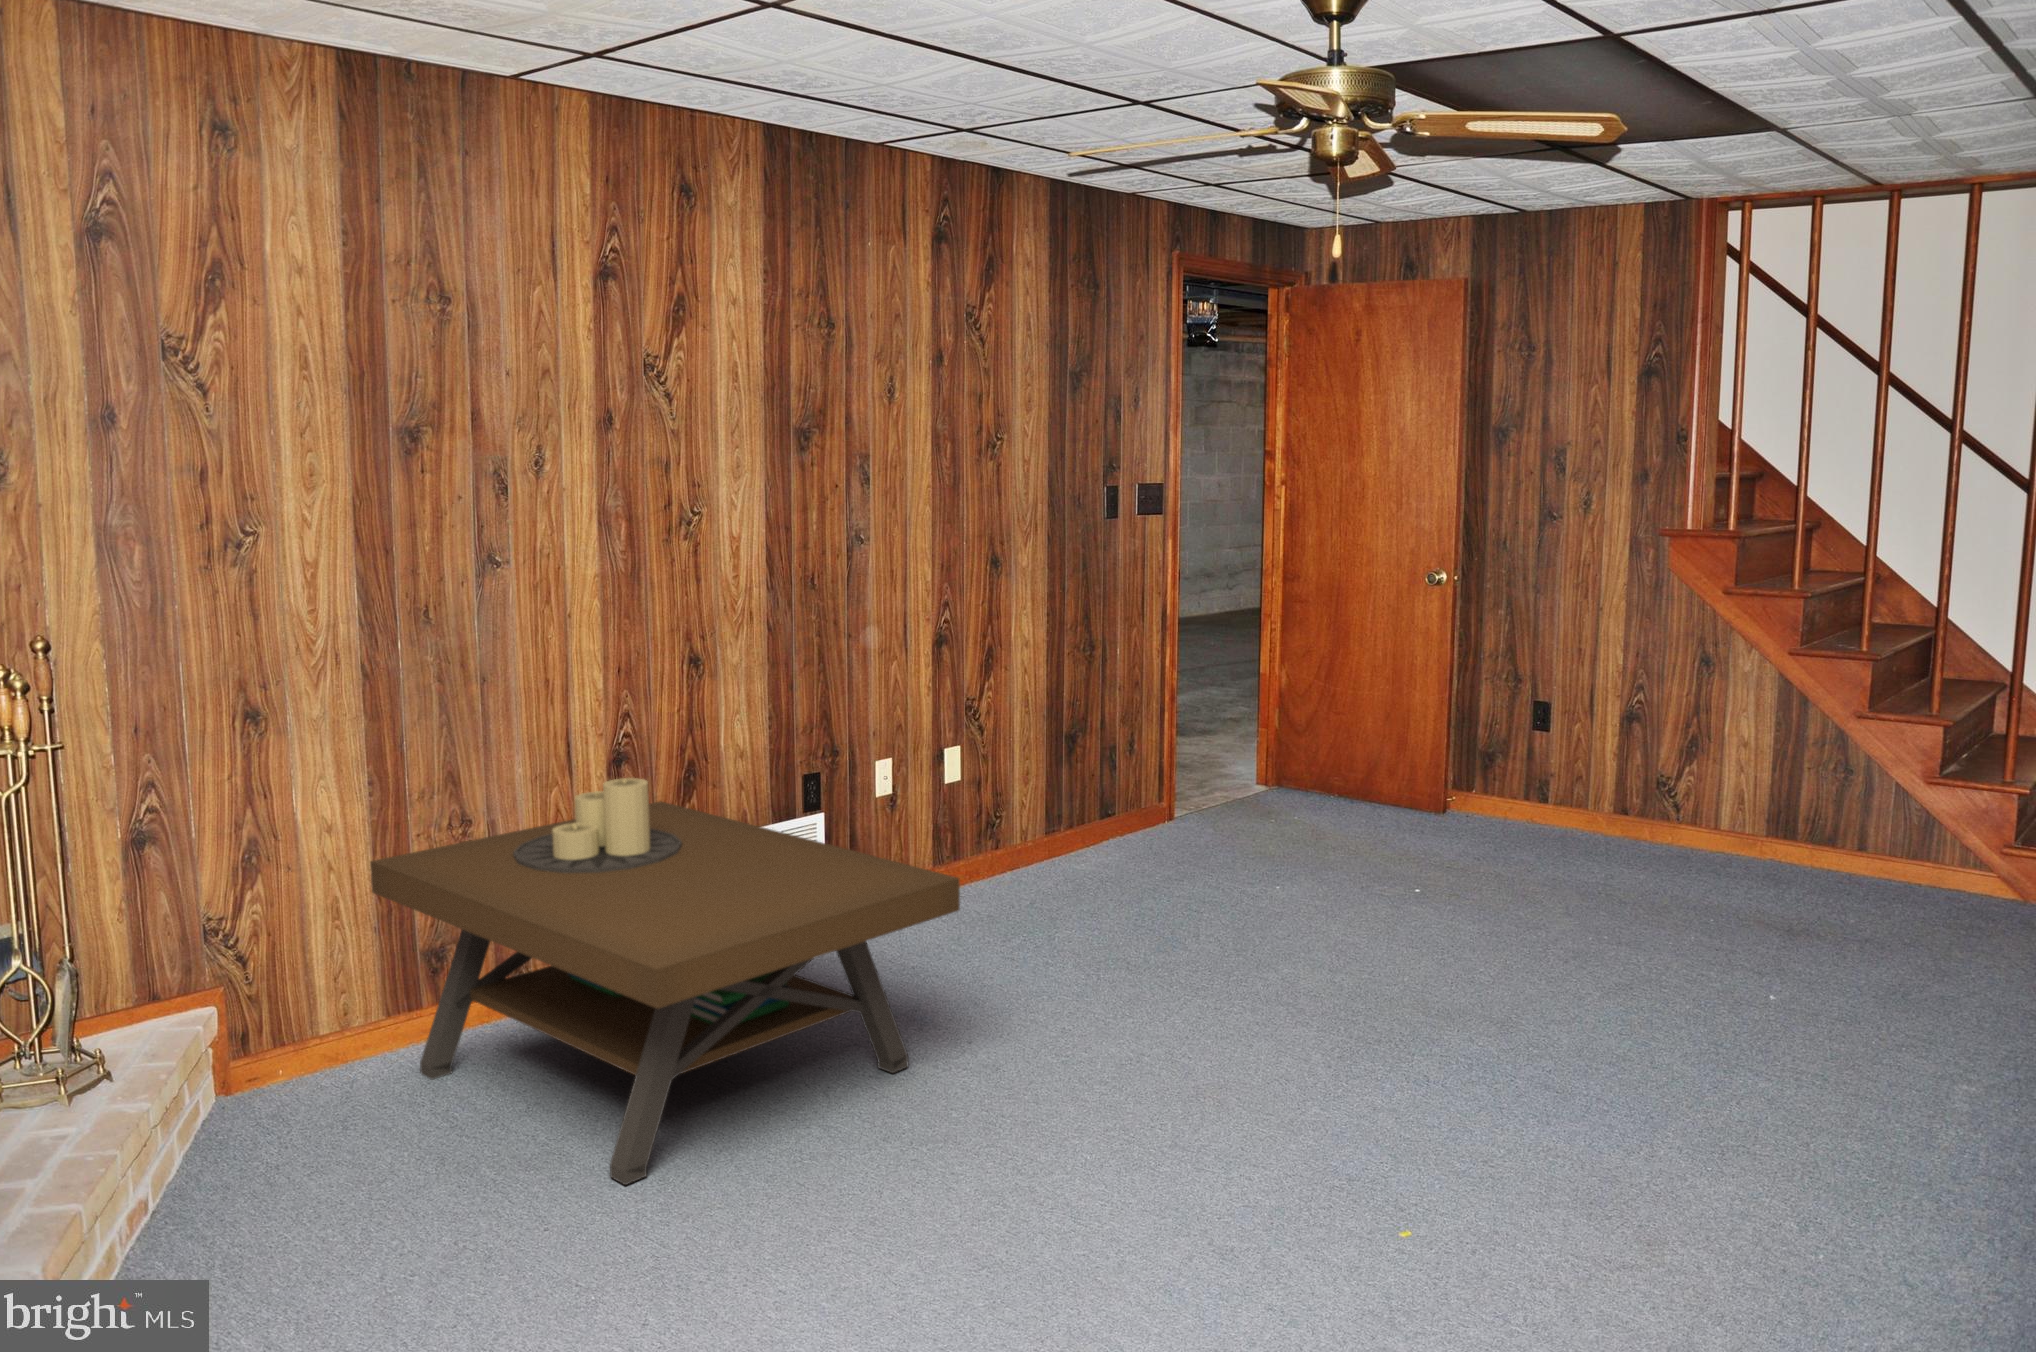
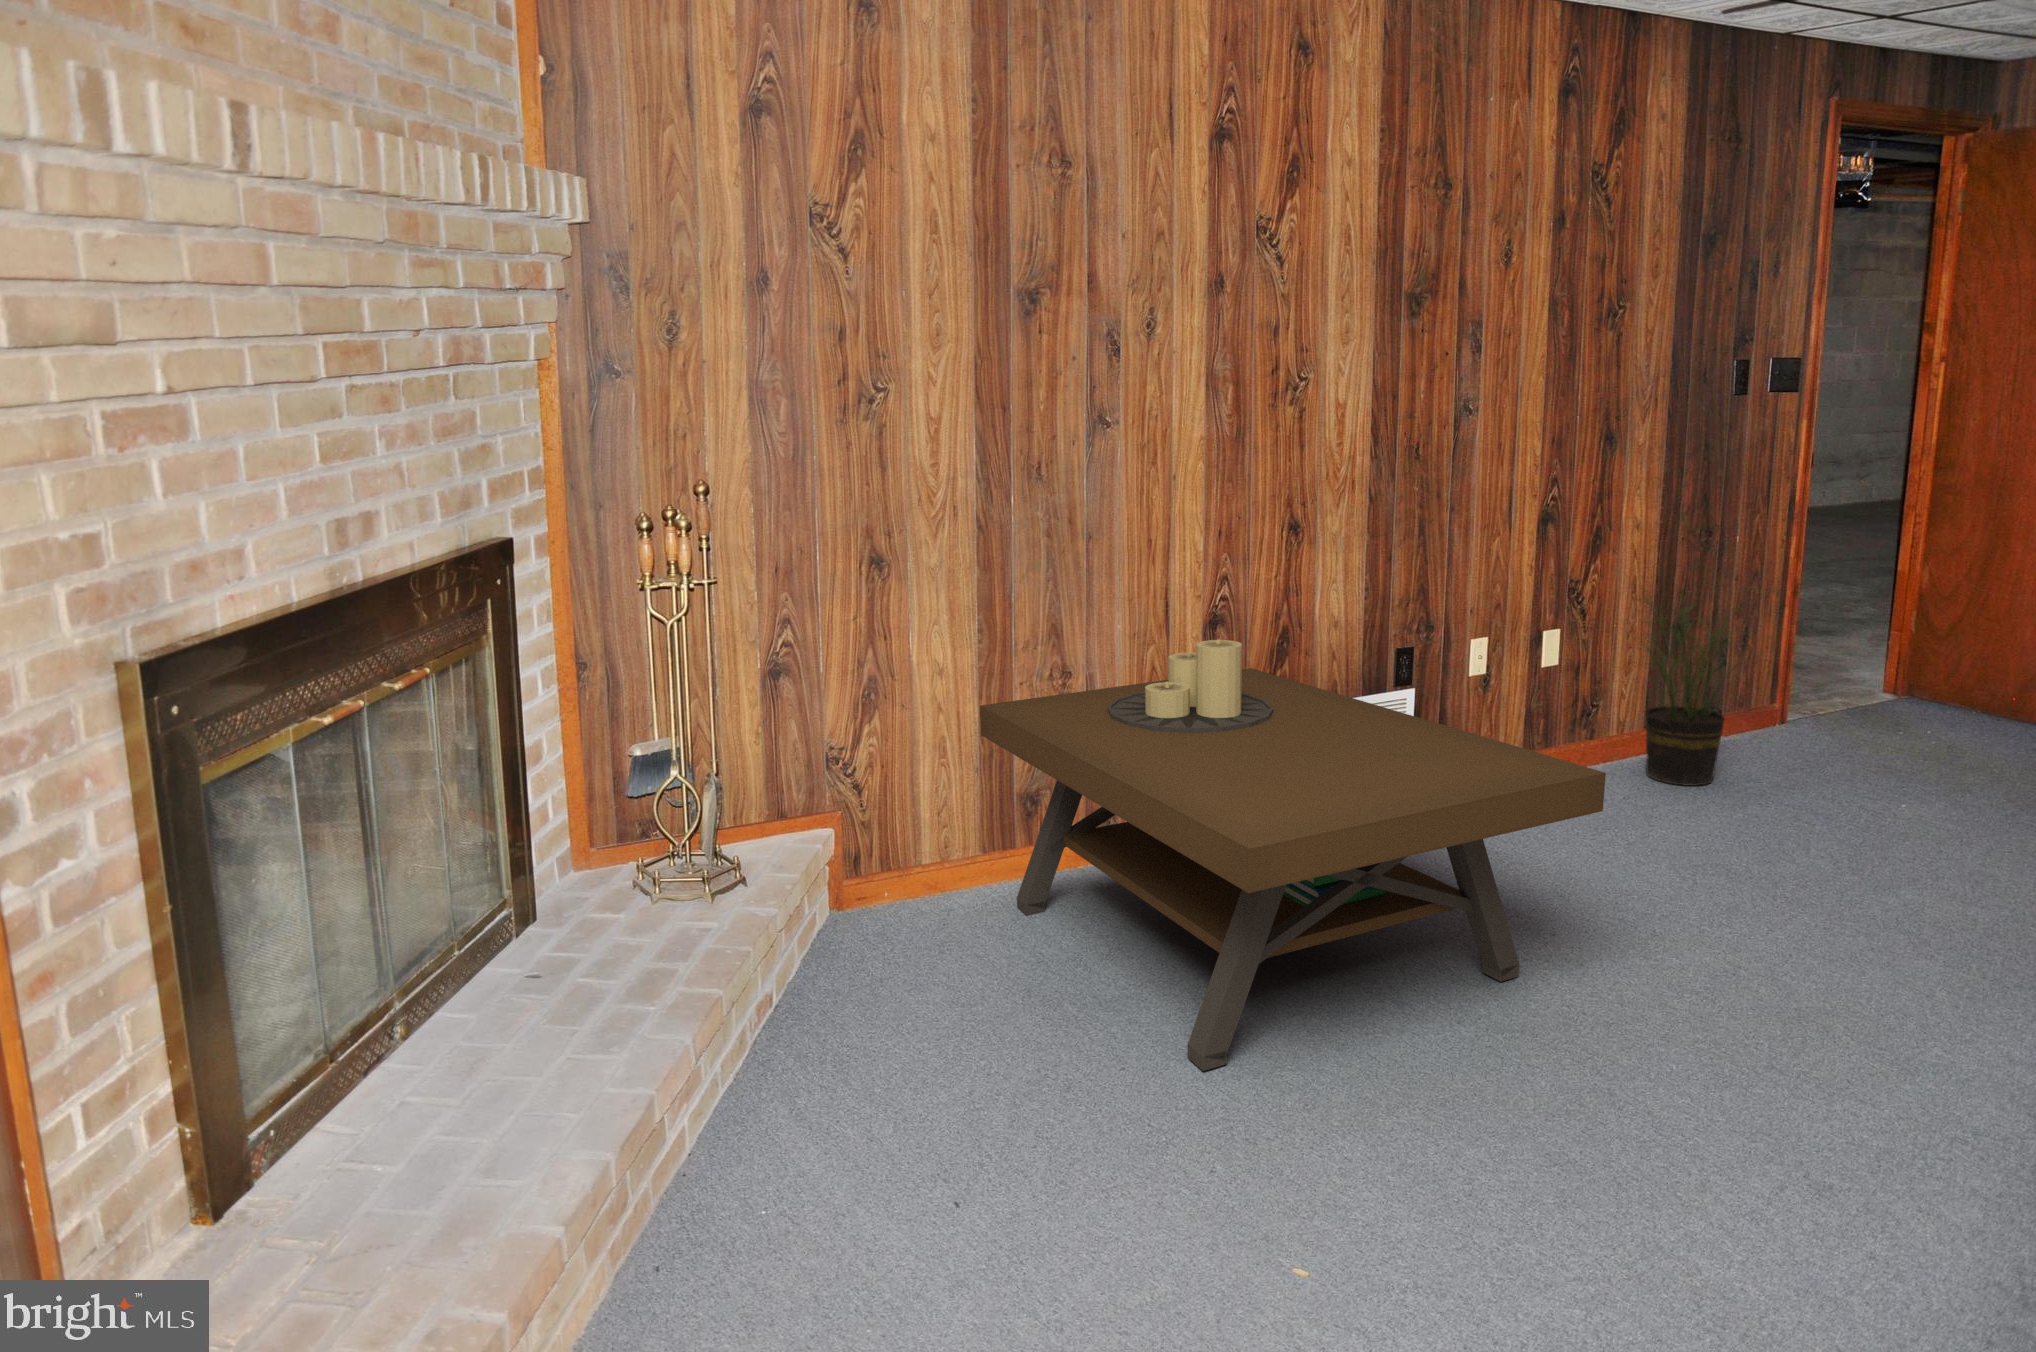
potted plant: none [1020,694,1127,884] -> present [1634,586,1752,786]

